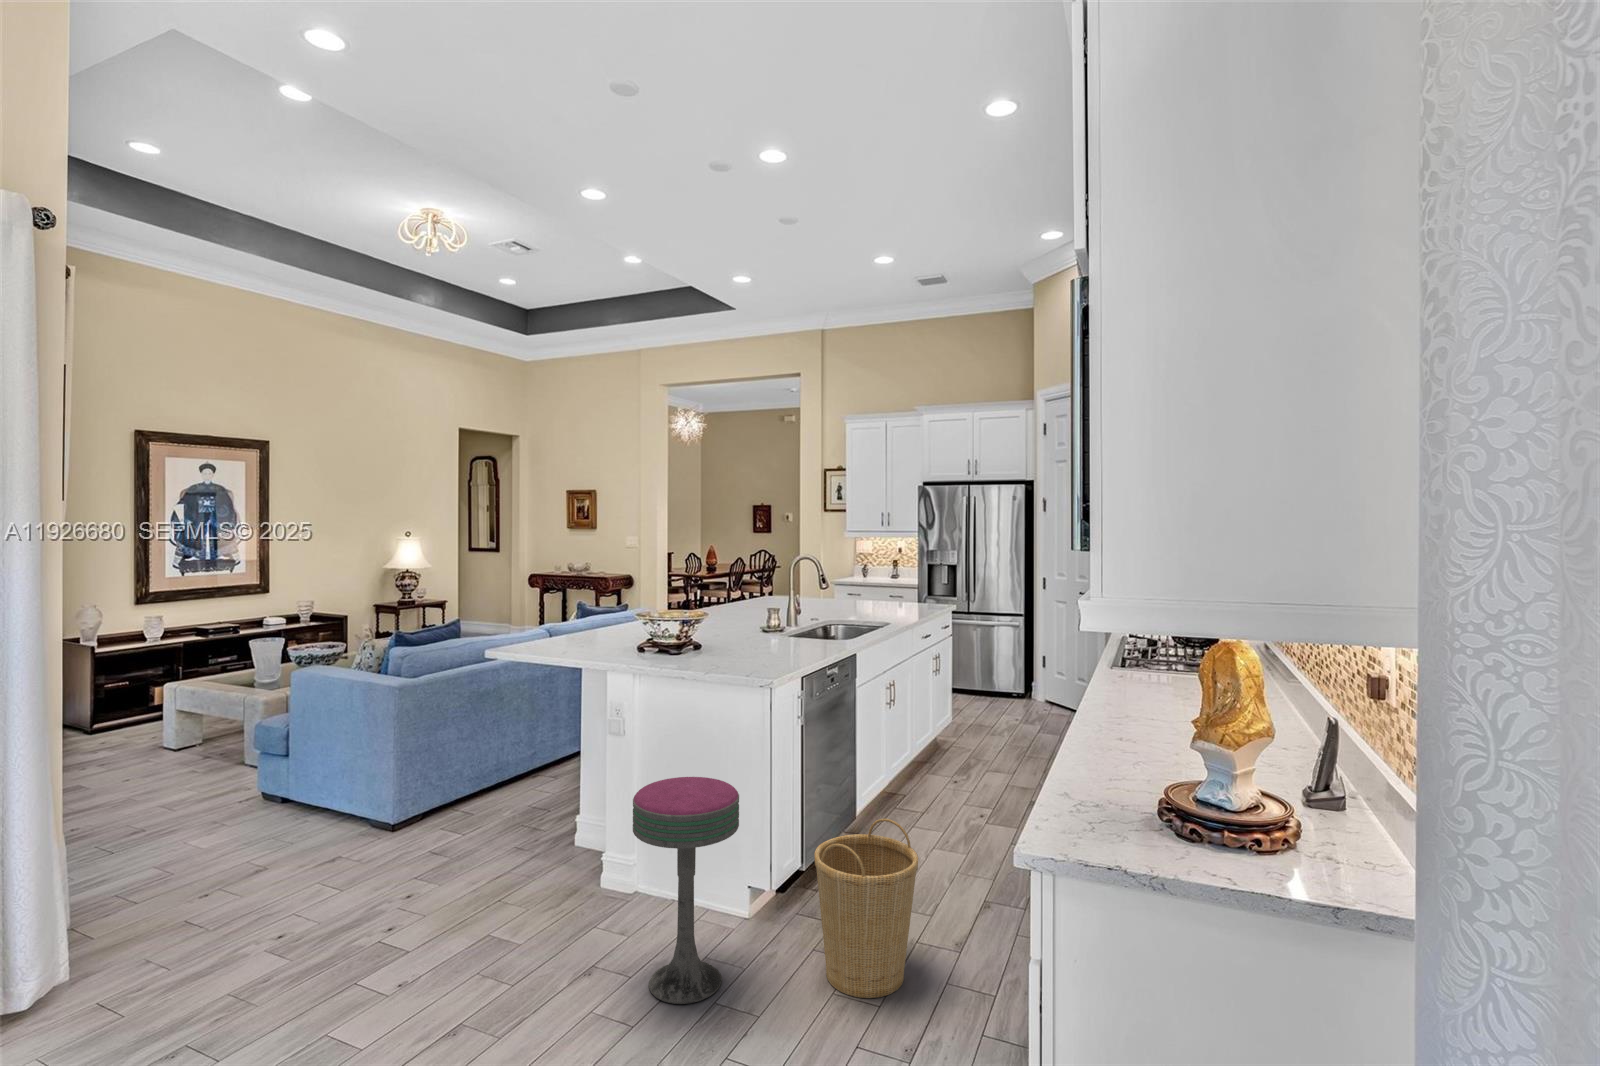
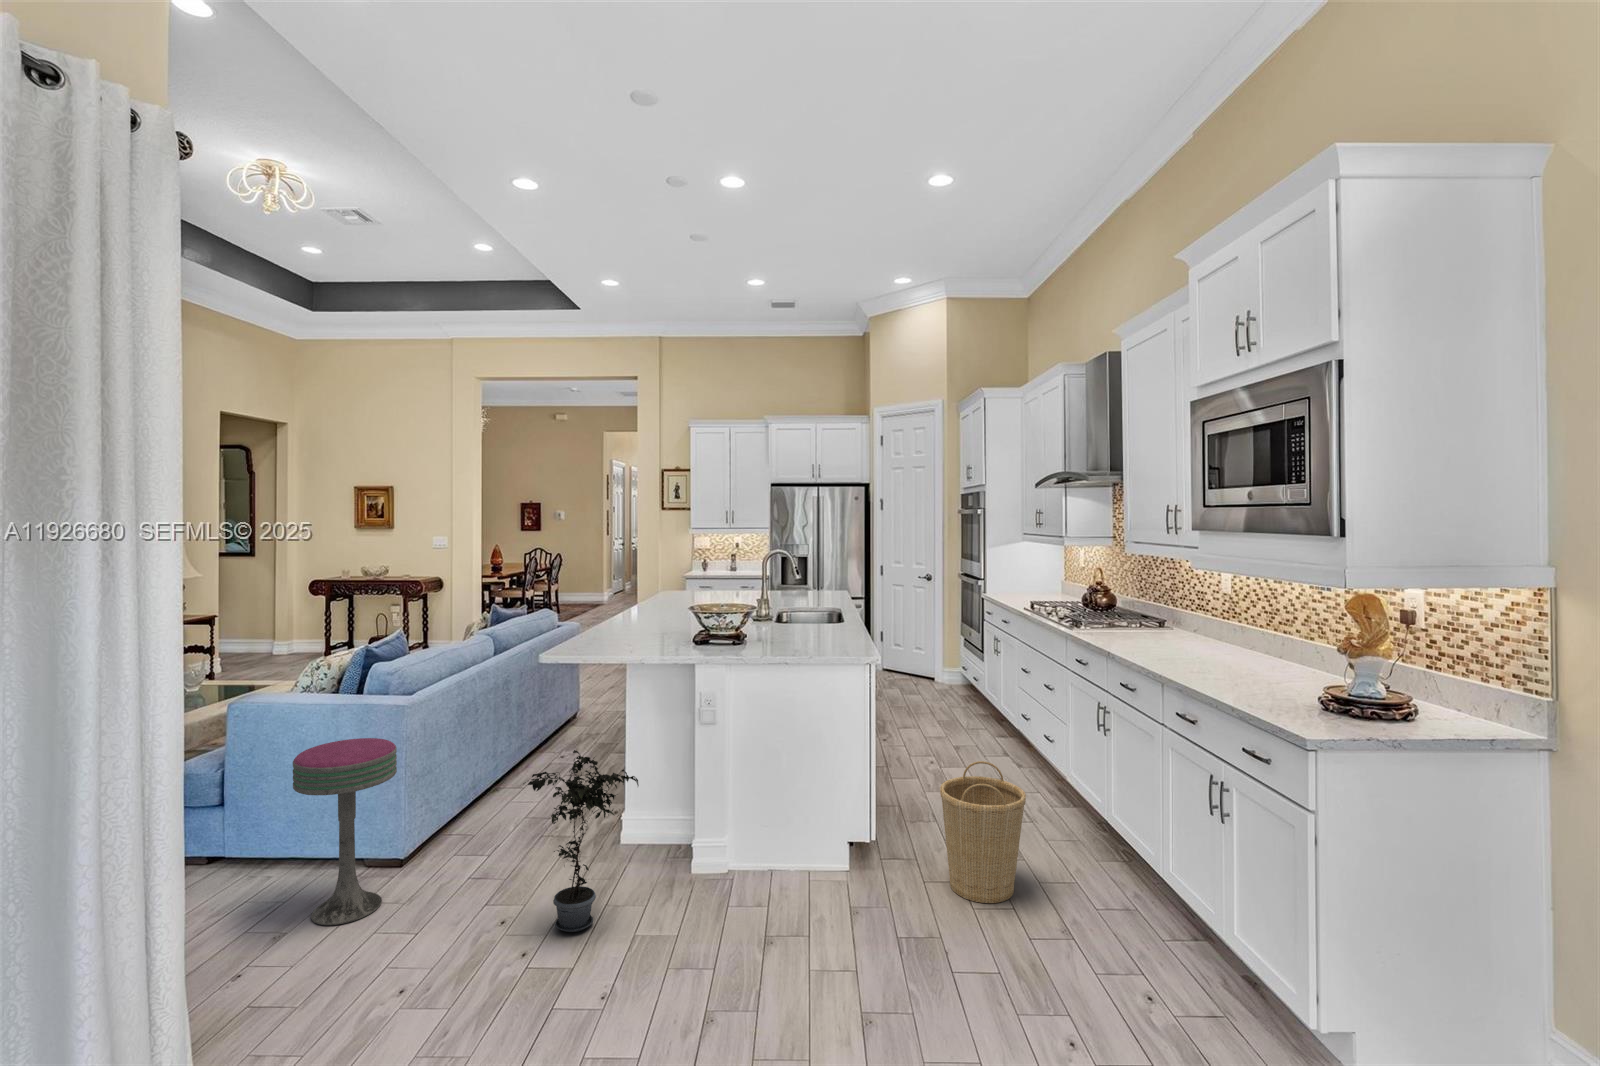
potted plant: none [412,741,503,918] -> present [523,750,639,932]
bar stool: present [633,777,739,1004] -> present [293,738,397,925]

